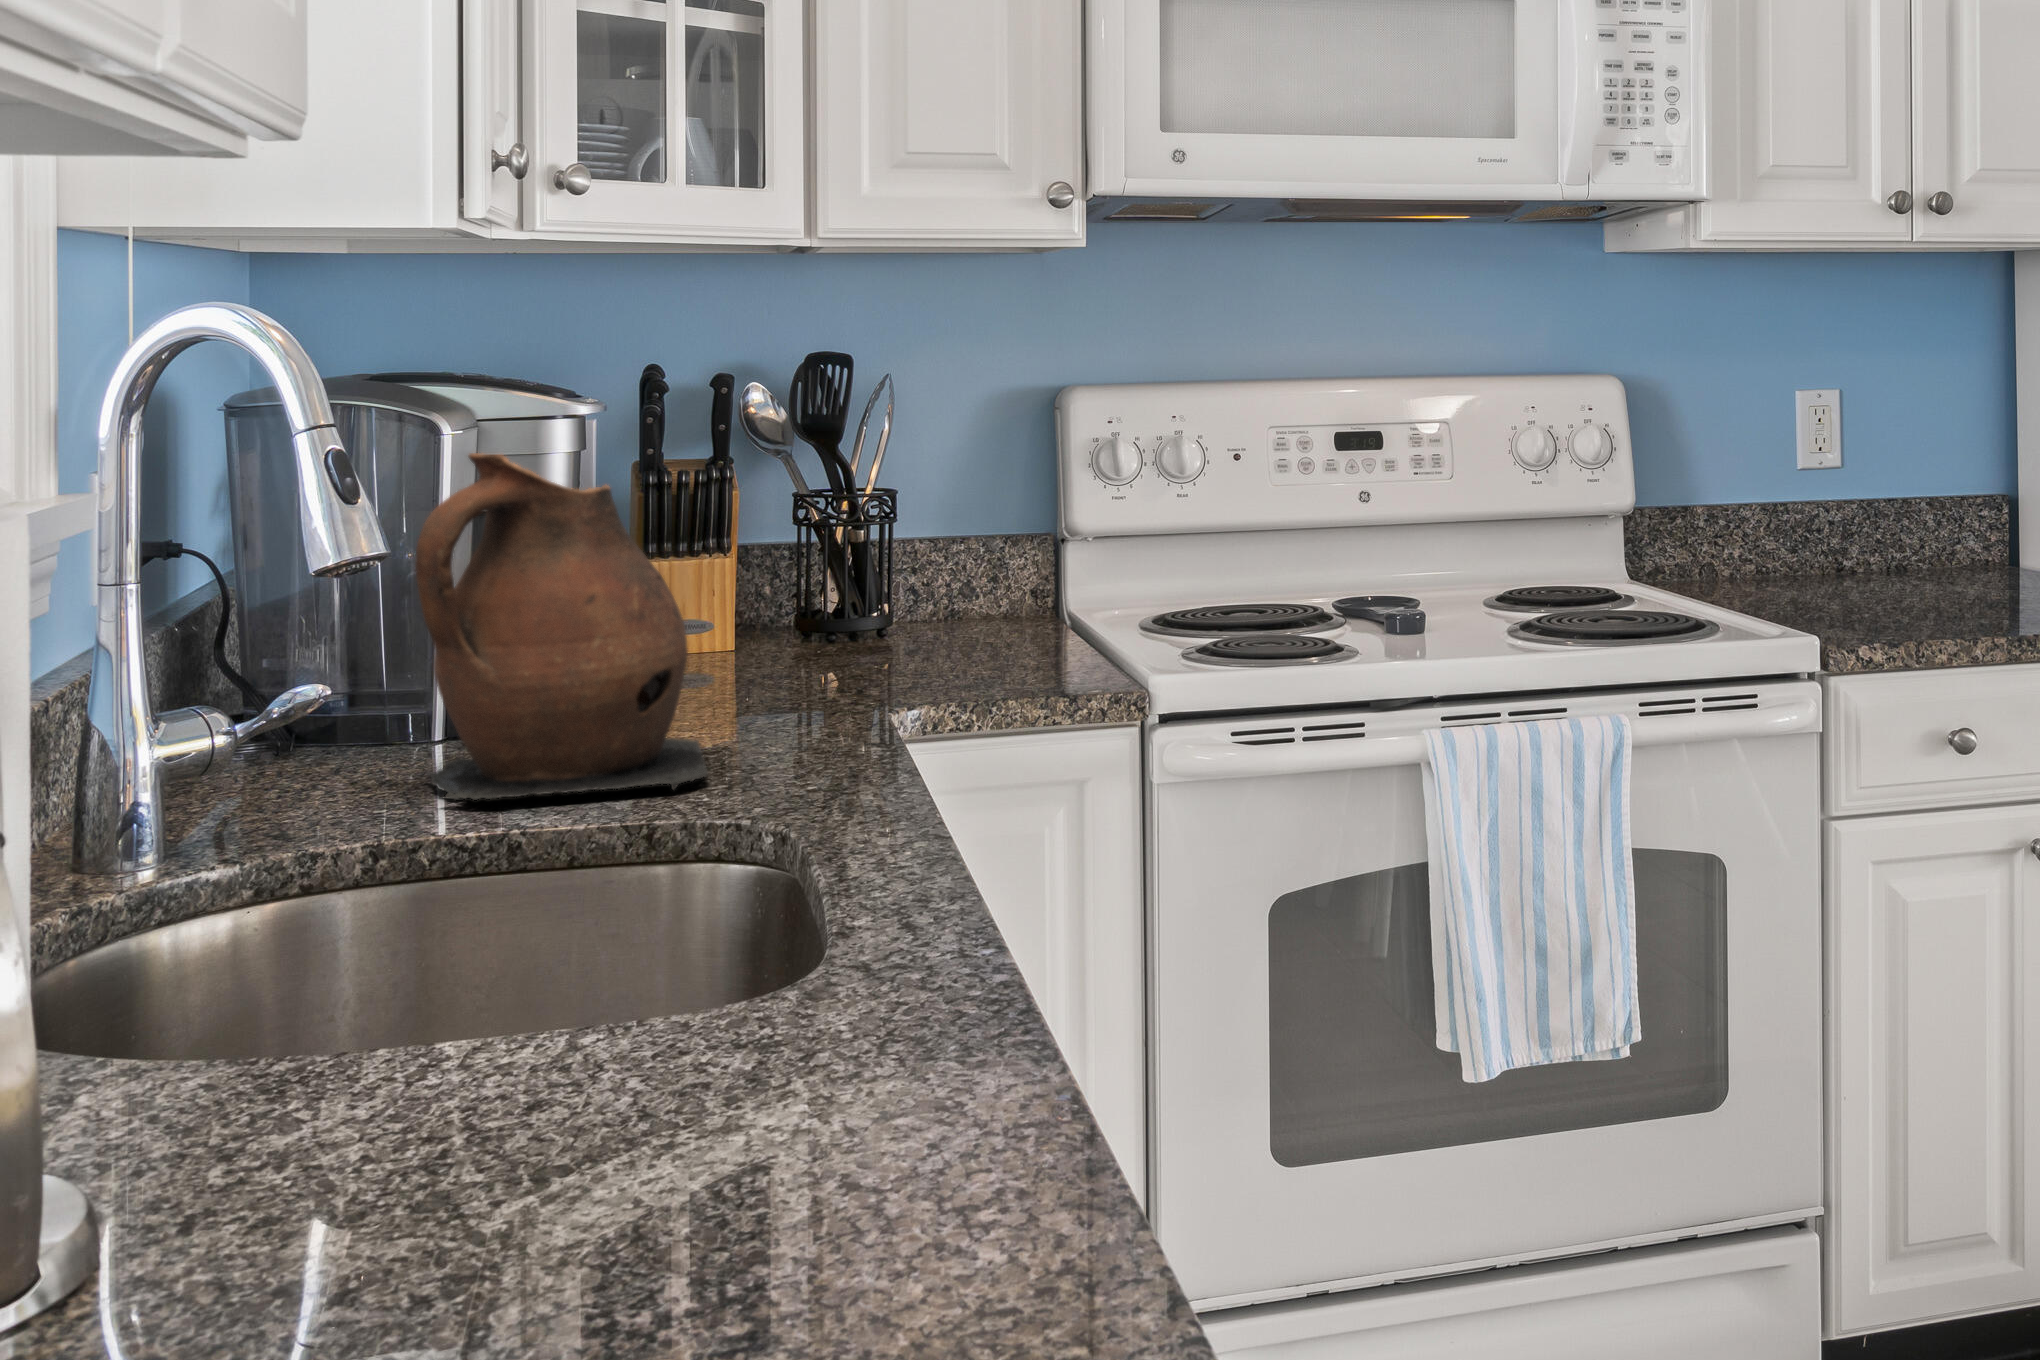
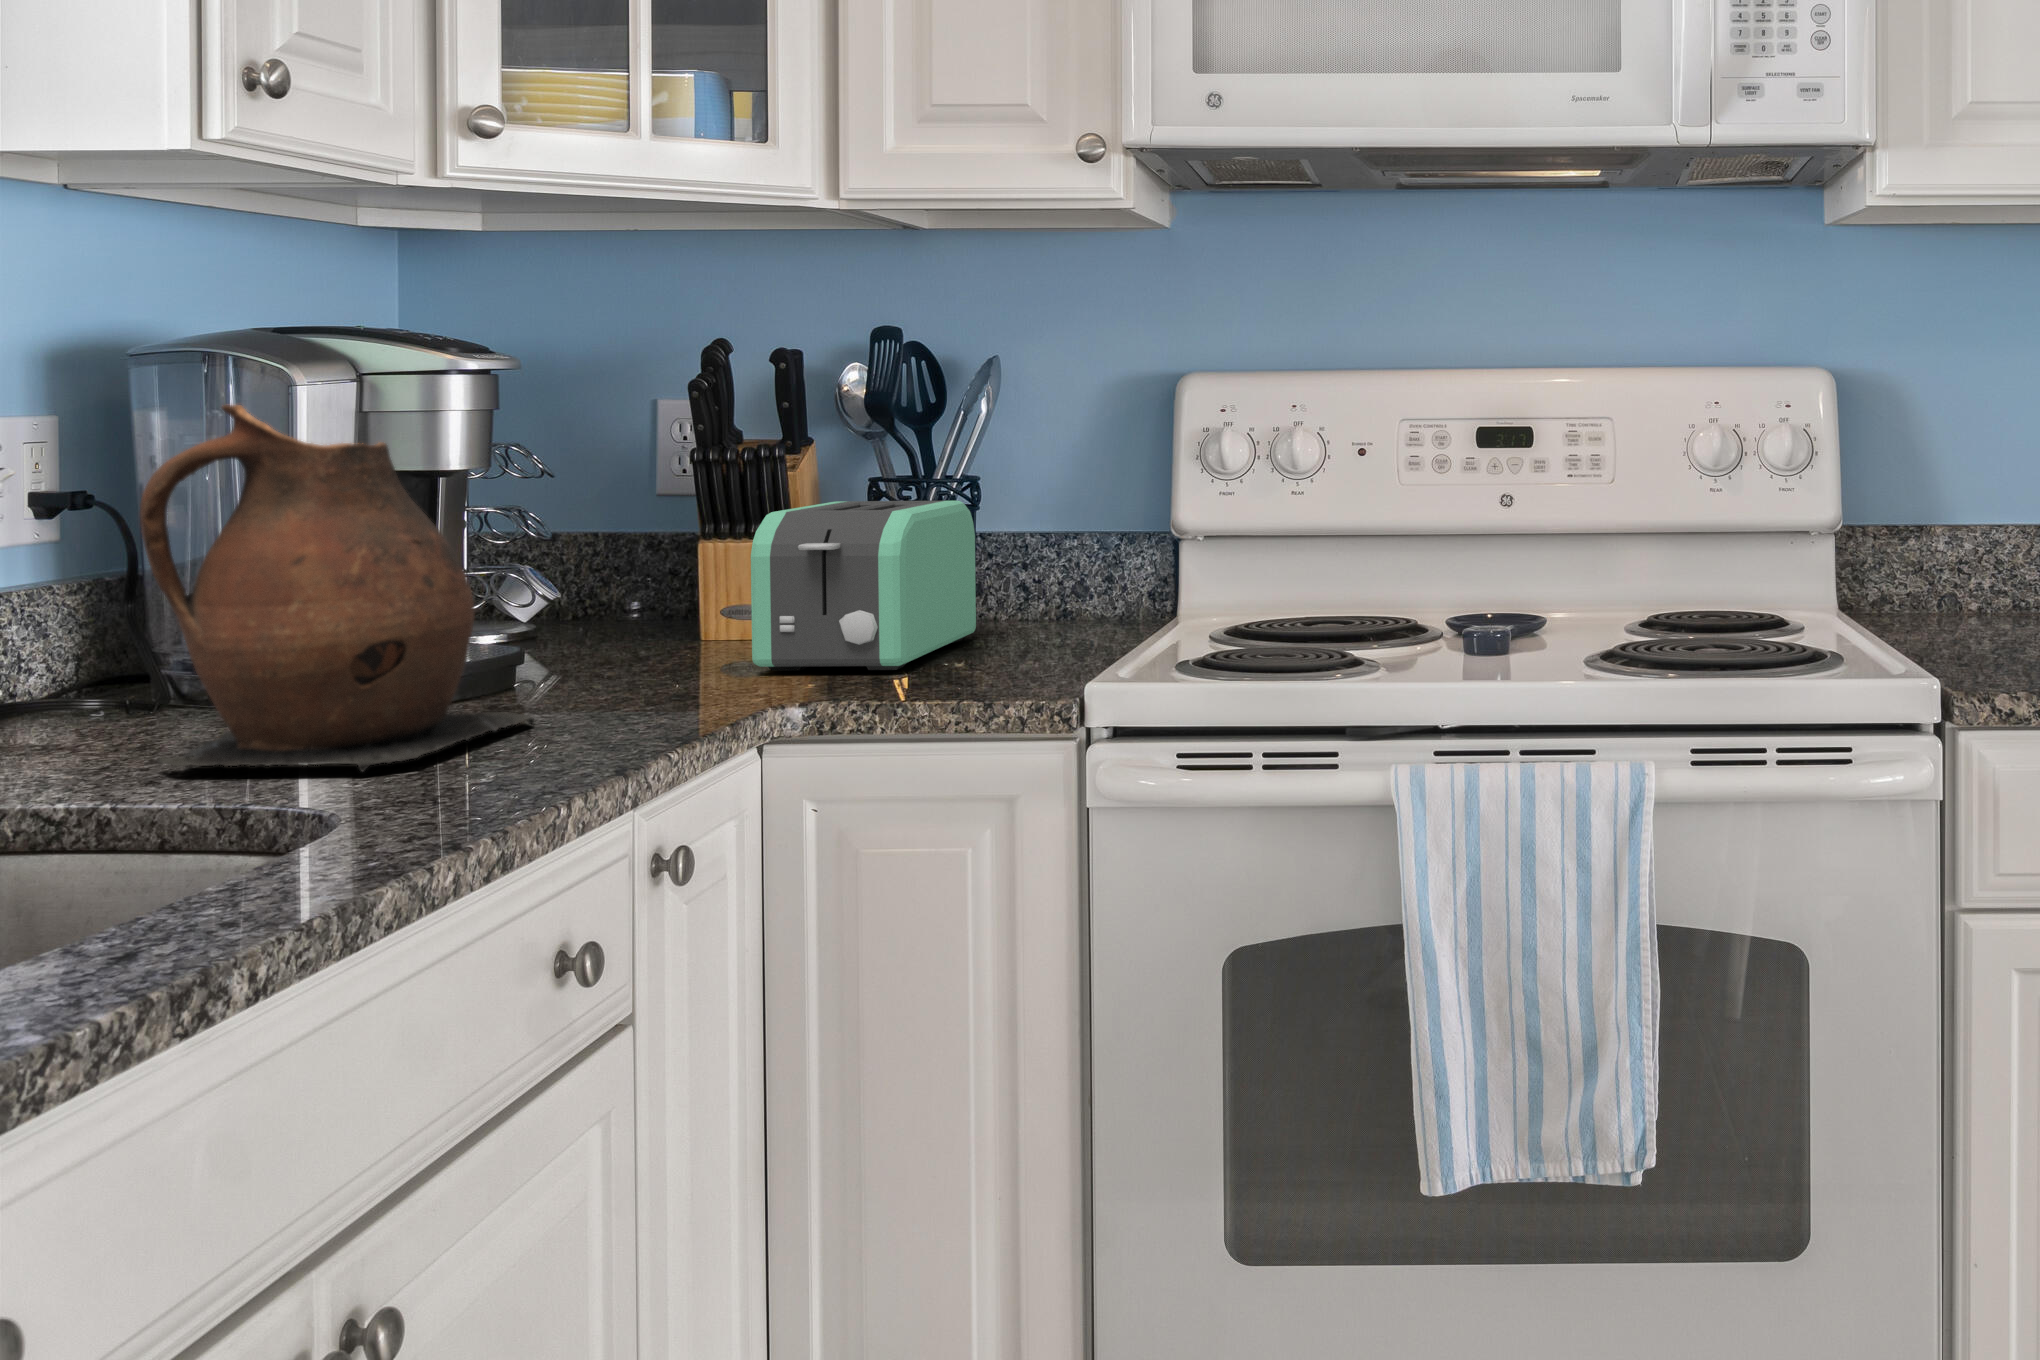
toaster: none [757,517,923,690] -> present [751,501,976,671]

